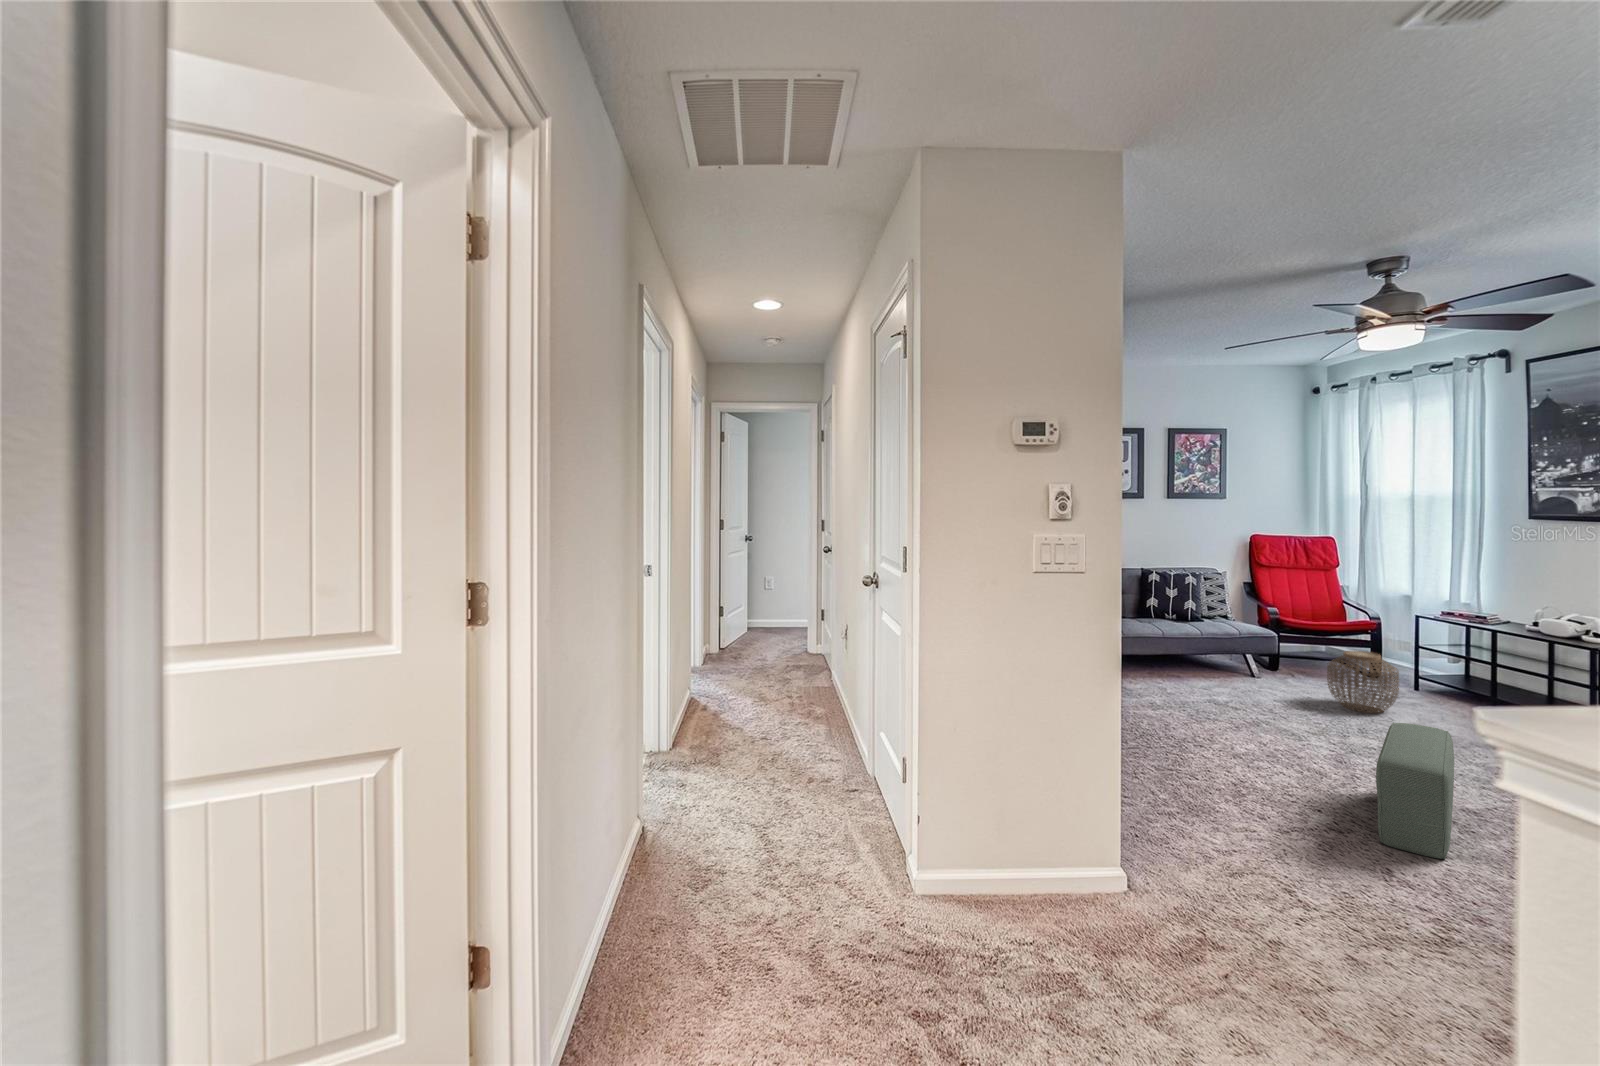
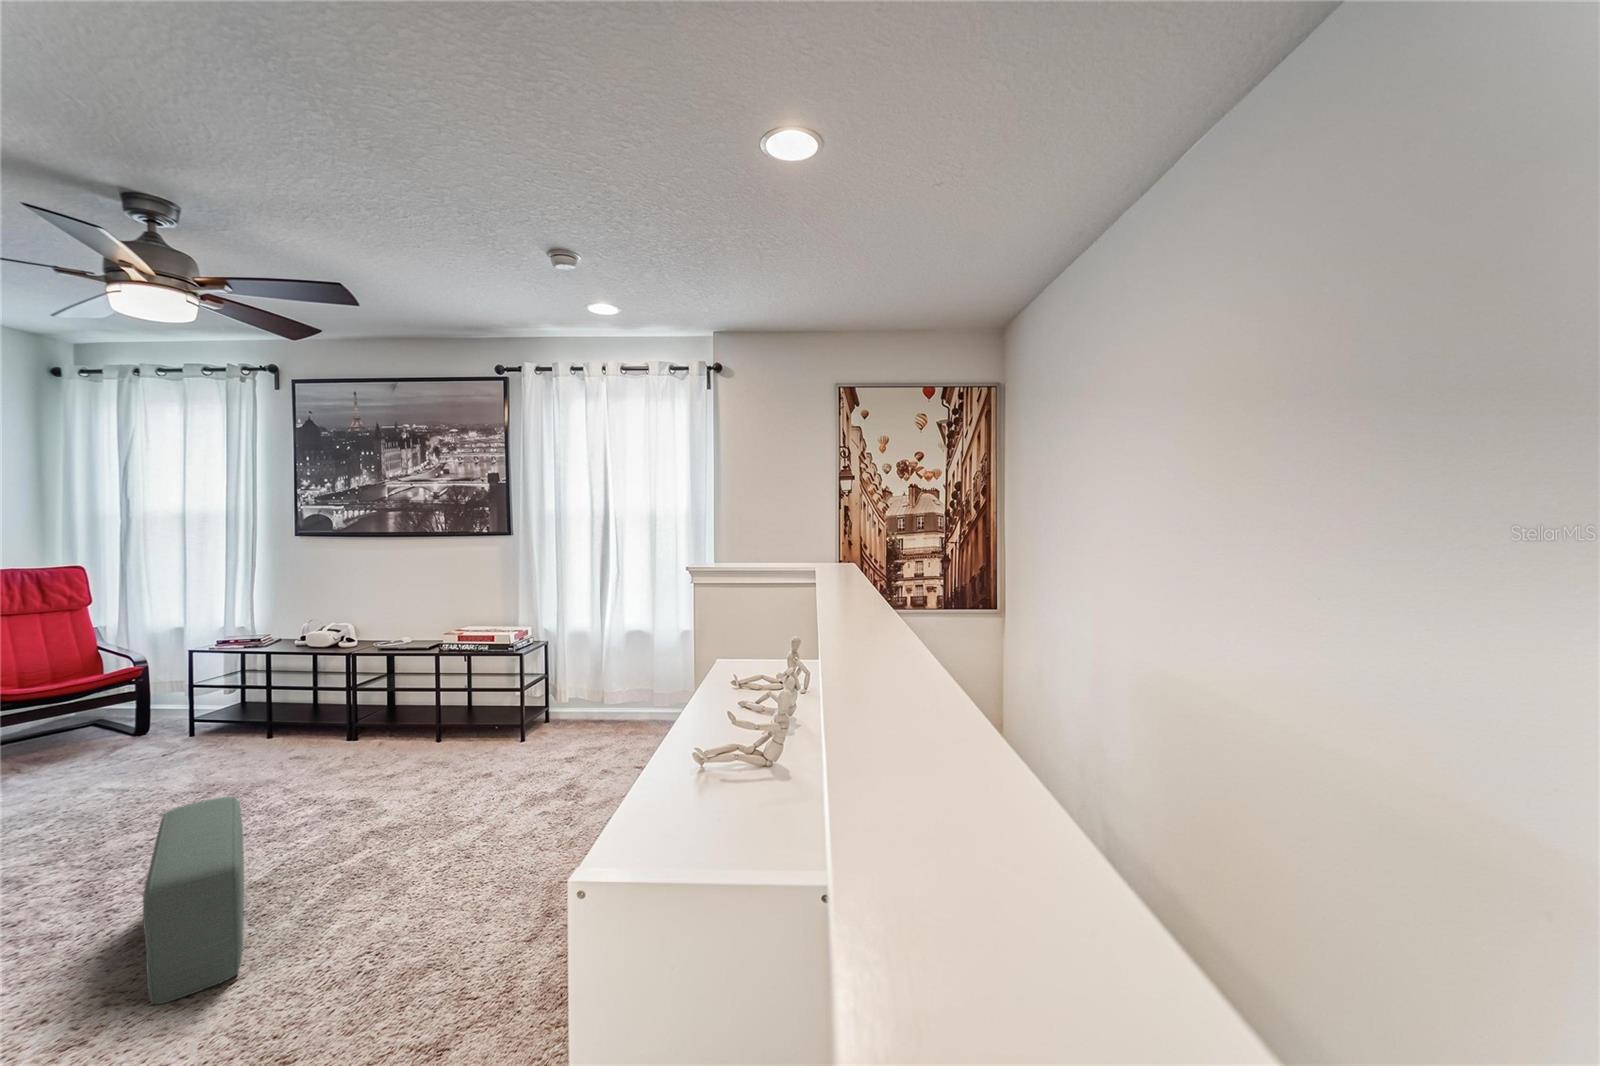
woven basket: present [1327,651,1399,713] -> none [69,709,172,794]

